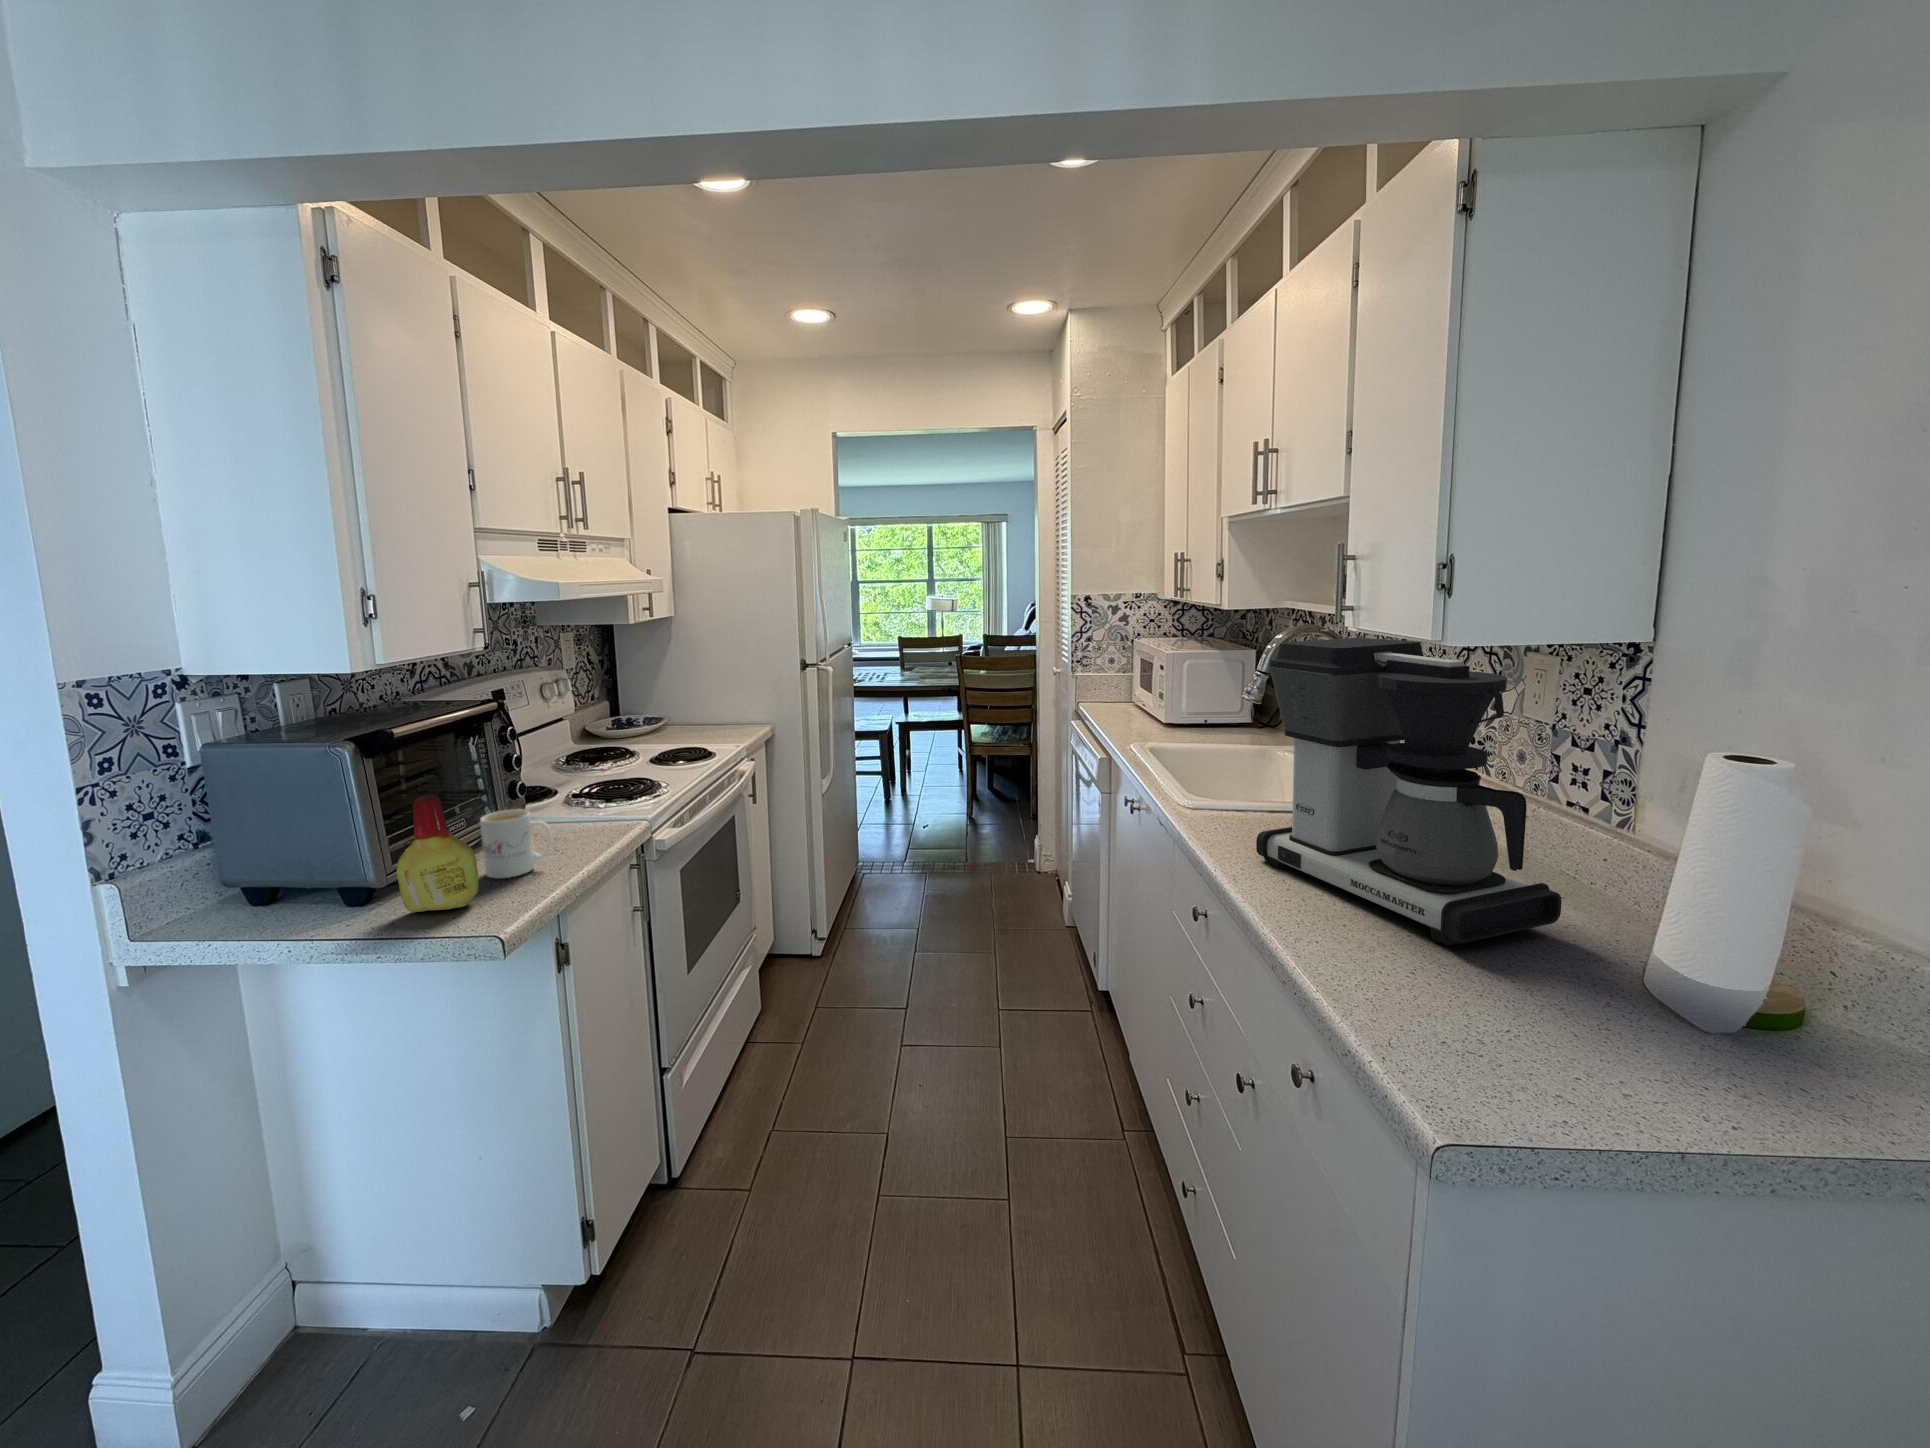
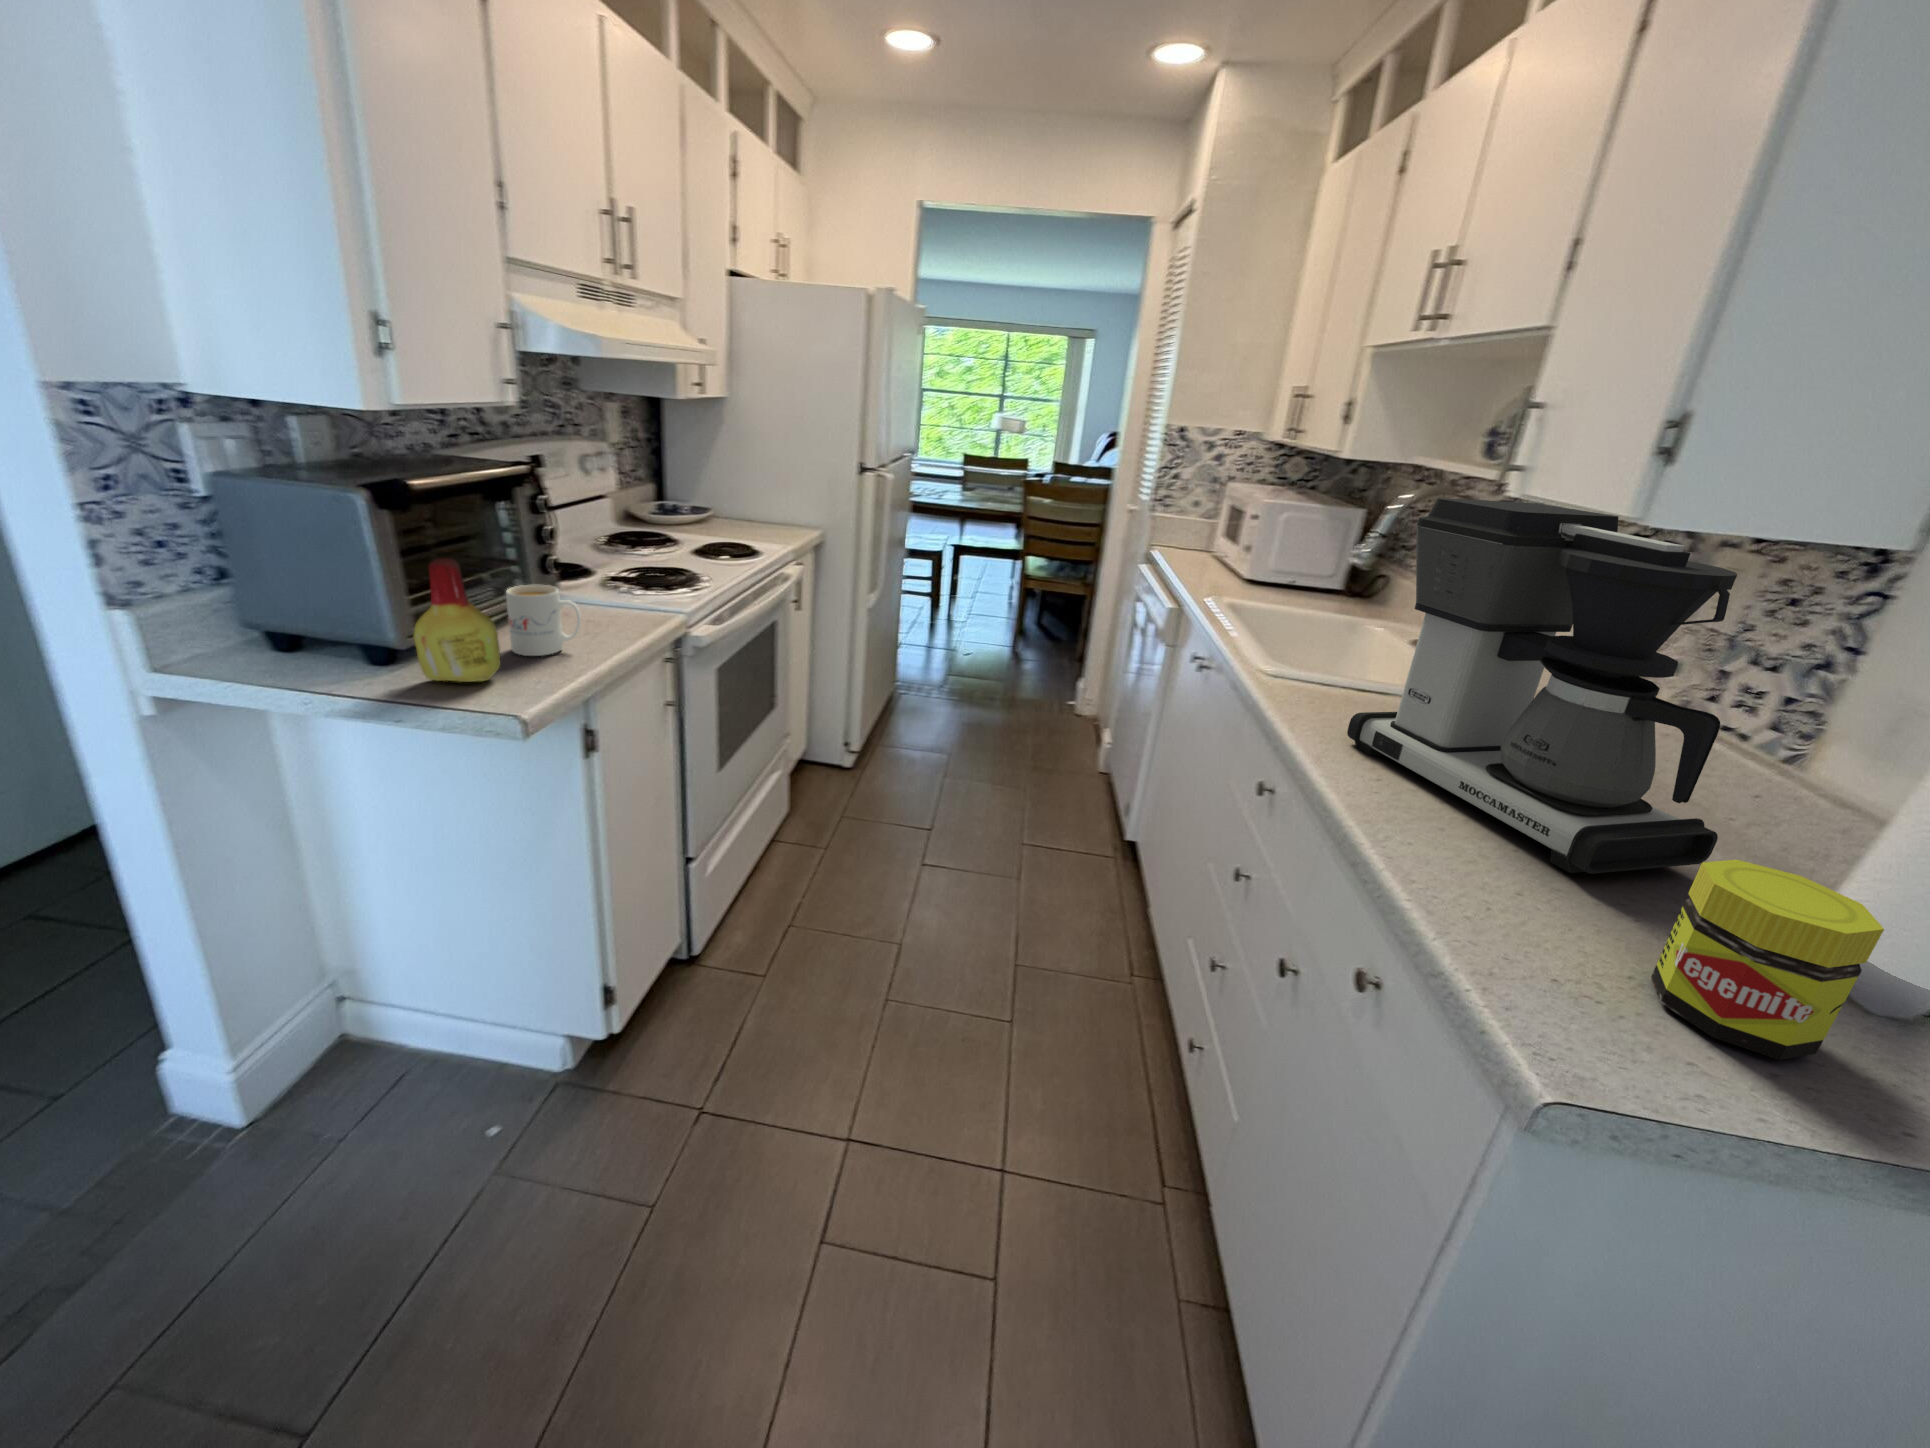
jar: none [1513,908,1651,1073] -> present [1651,860,1884,1060]

